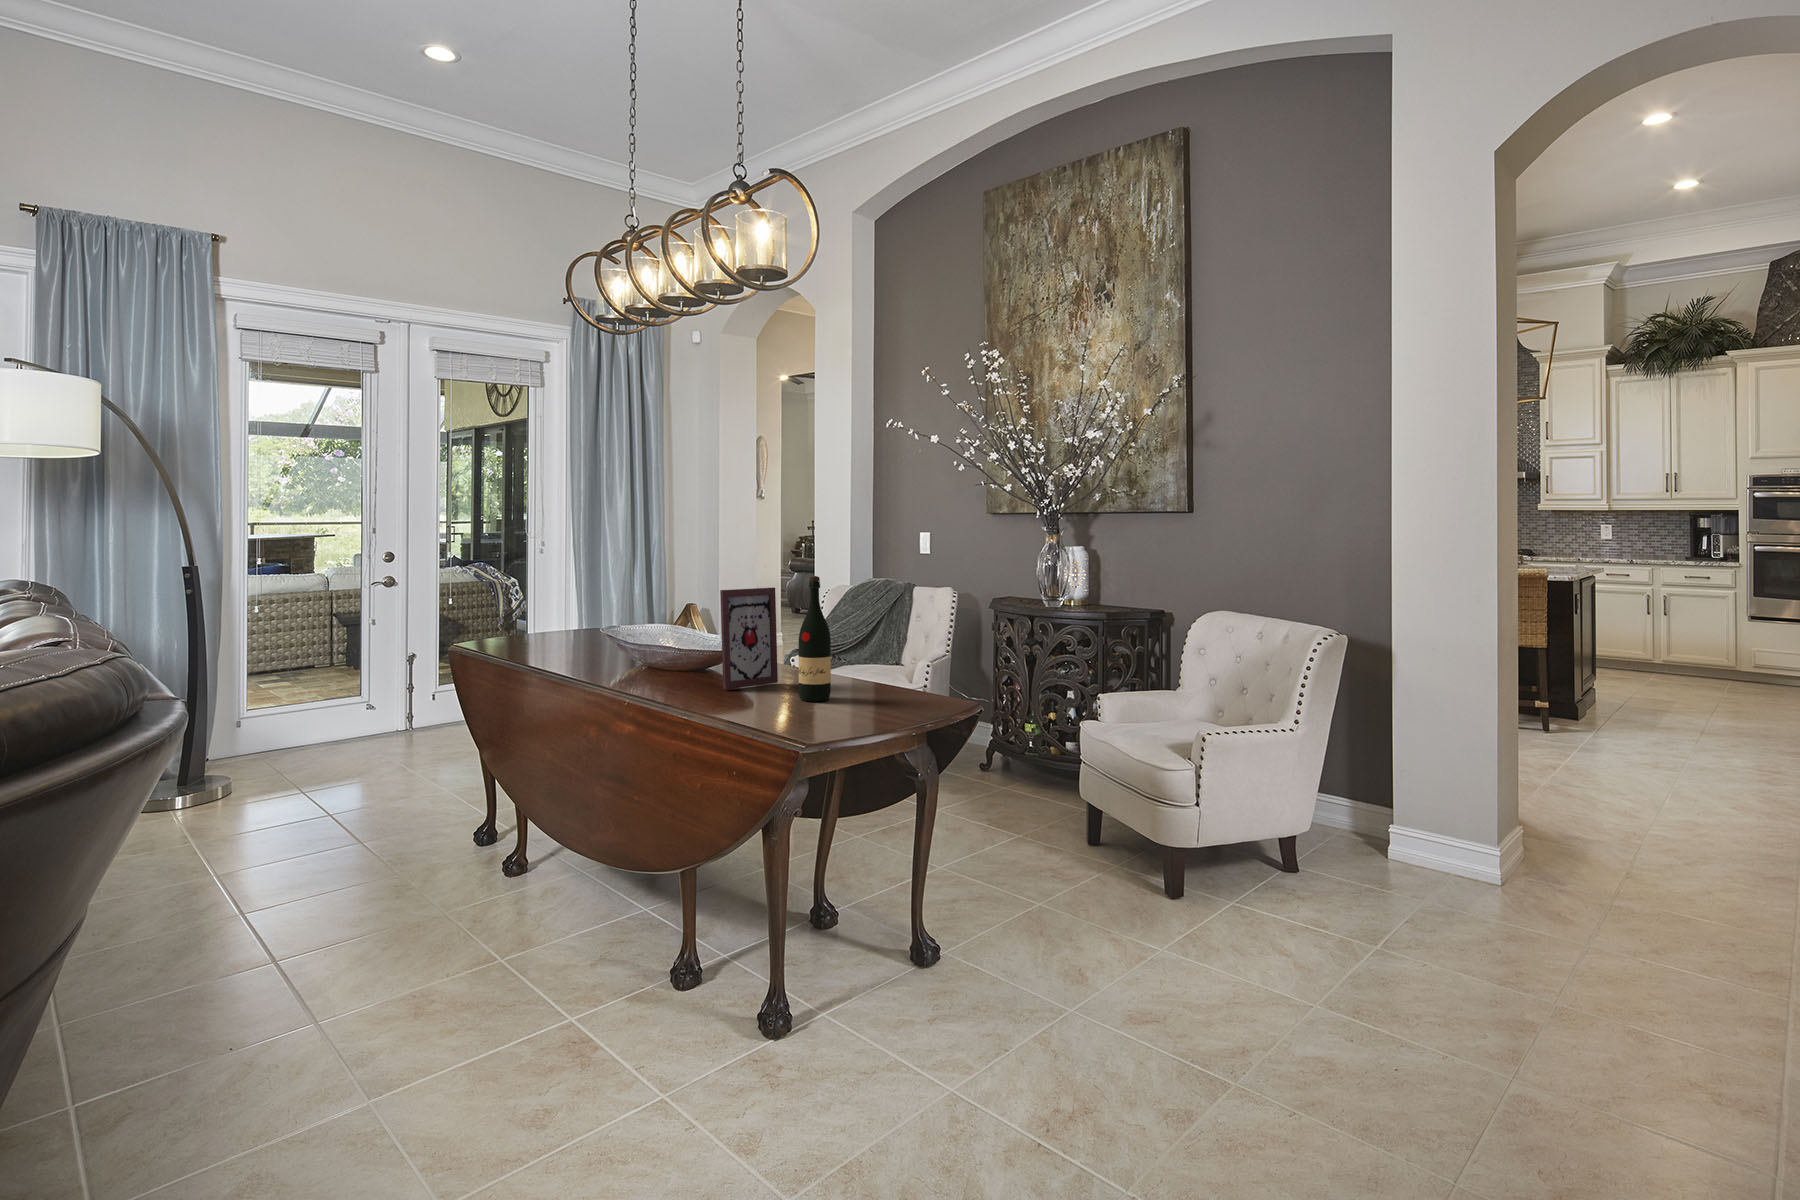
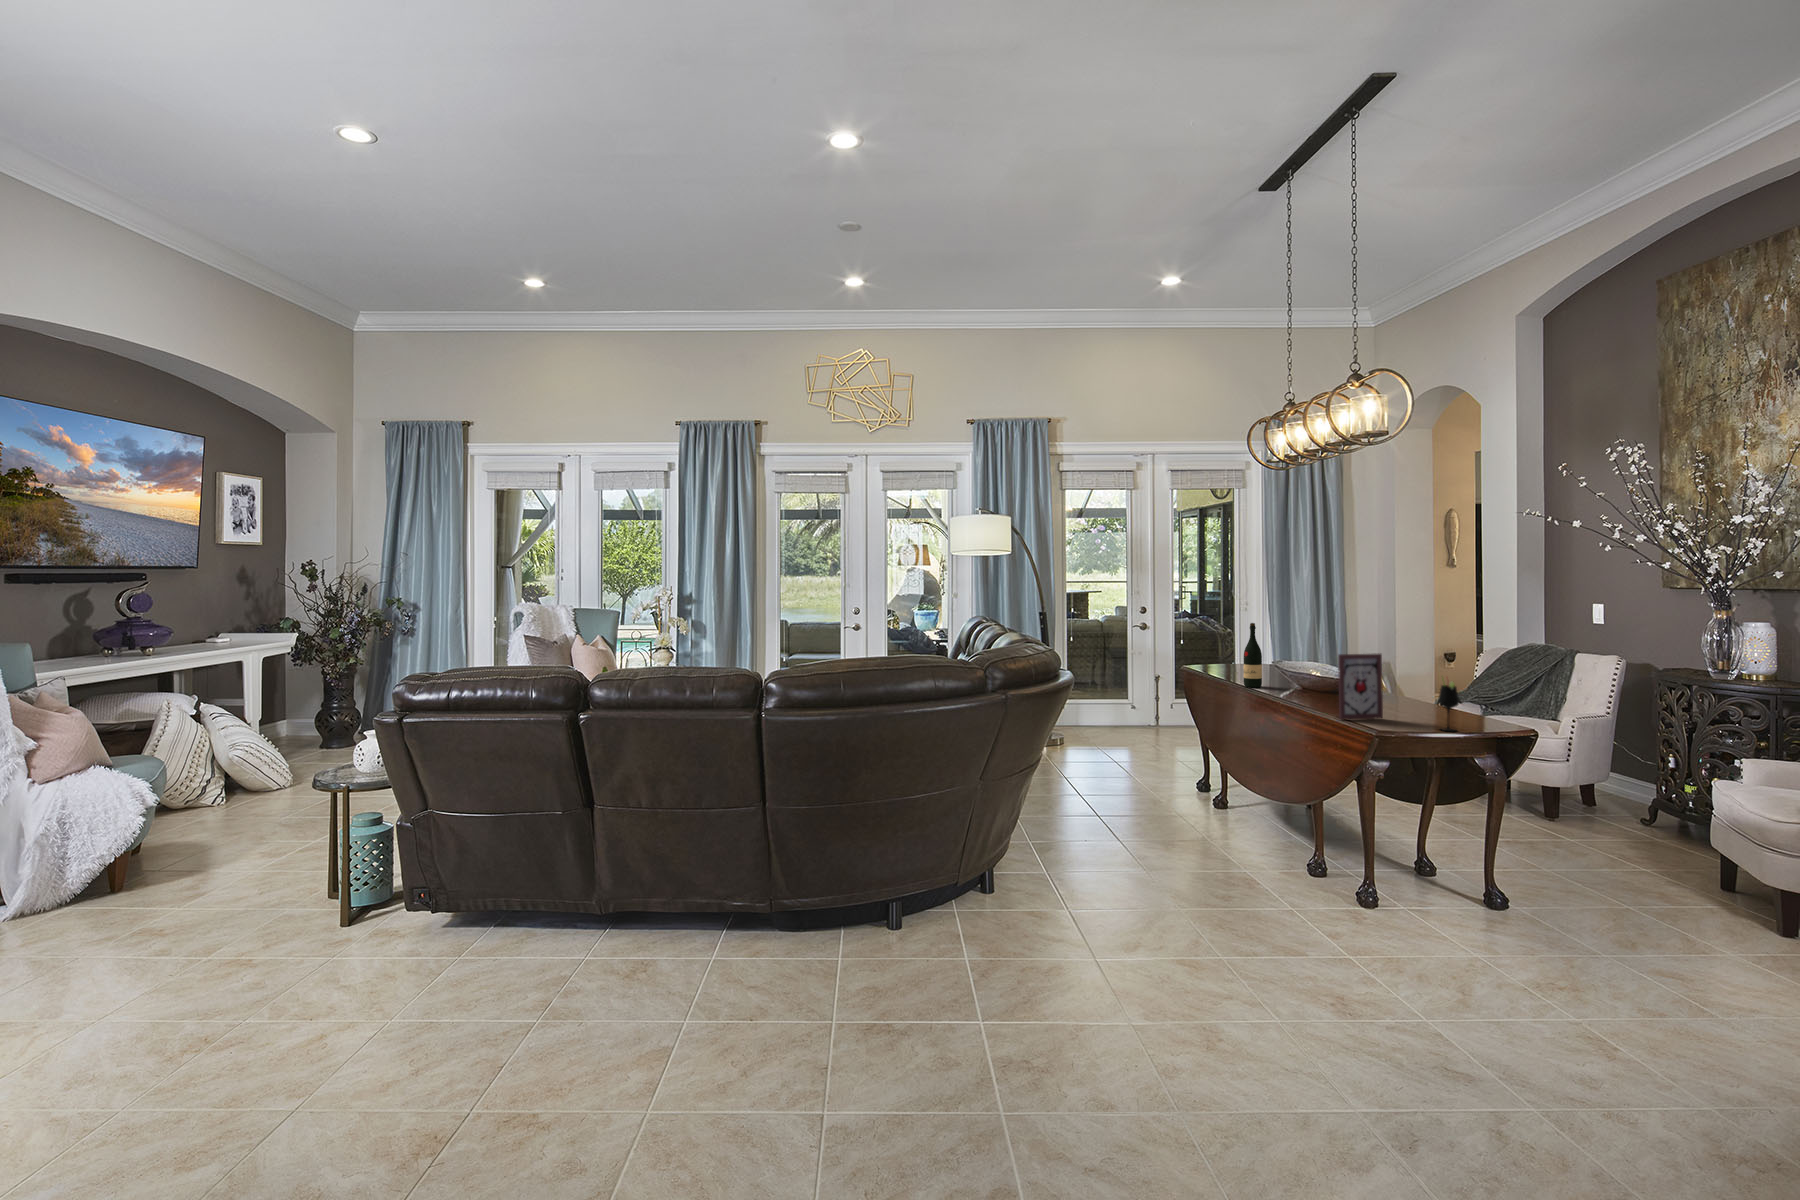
wine bottle: present [799,576,831,701] -> present [1244,623,1262,688]
wine glass: none [852,614,877,692] -> present [1438,679,1459,731]

